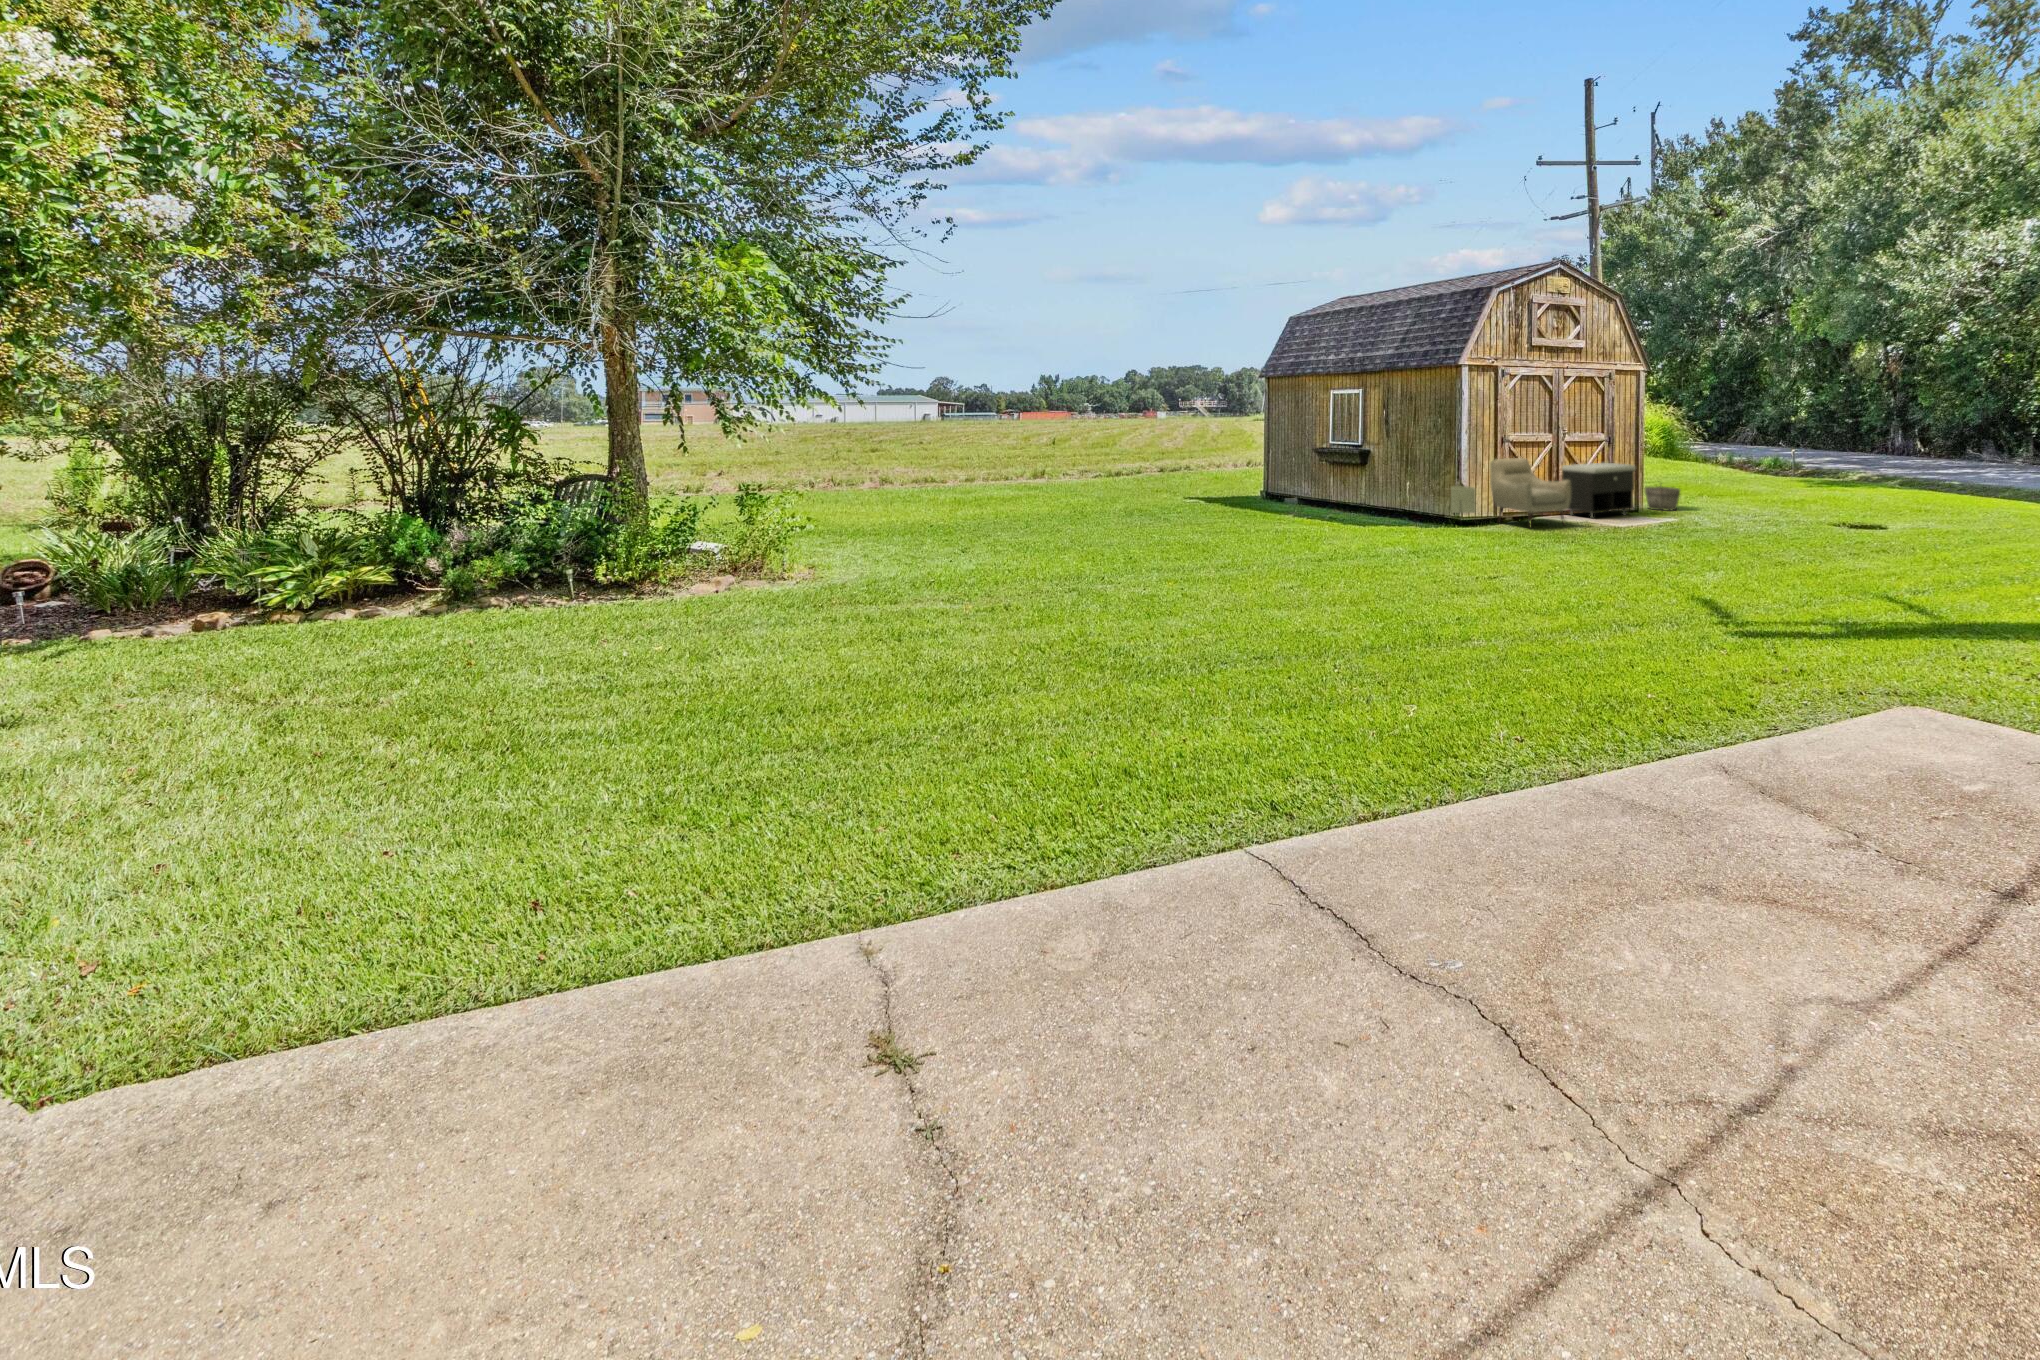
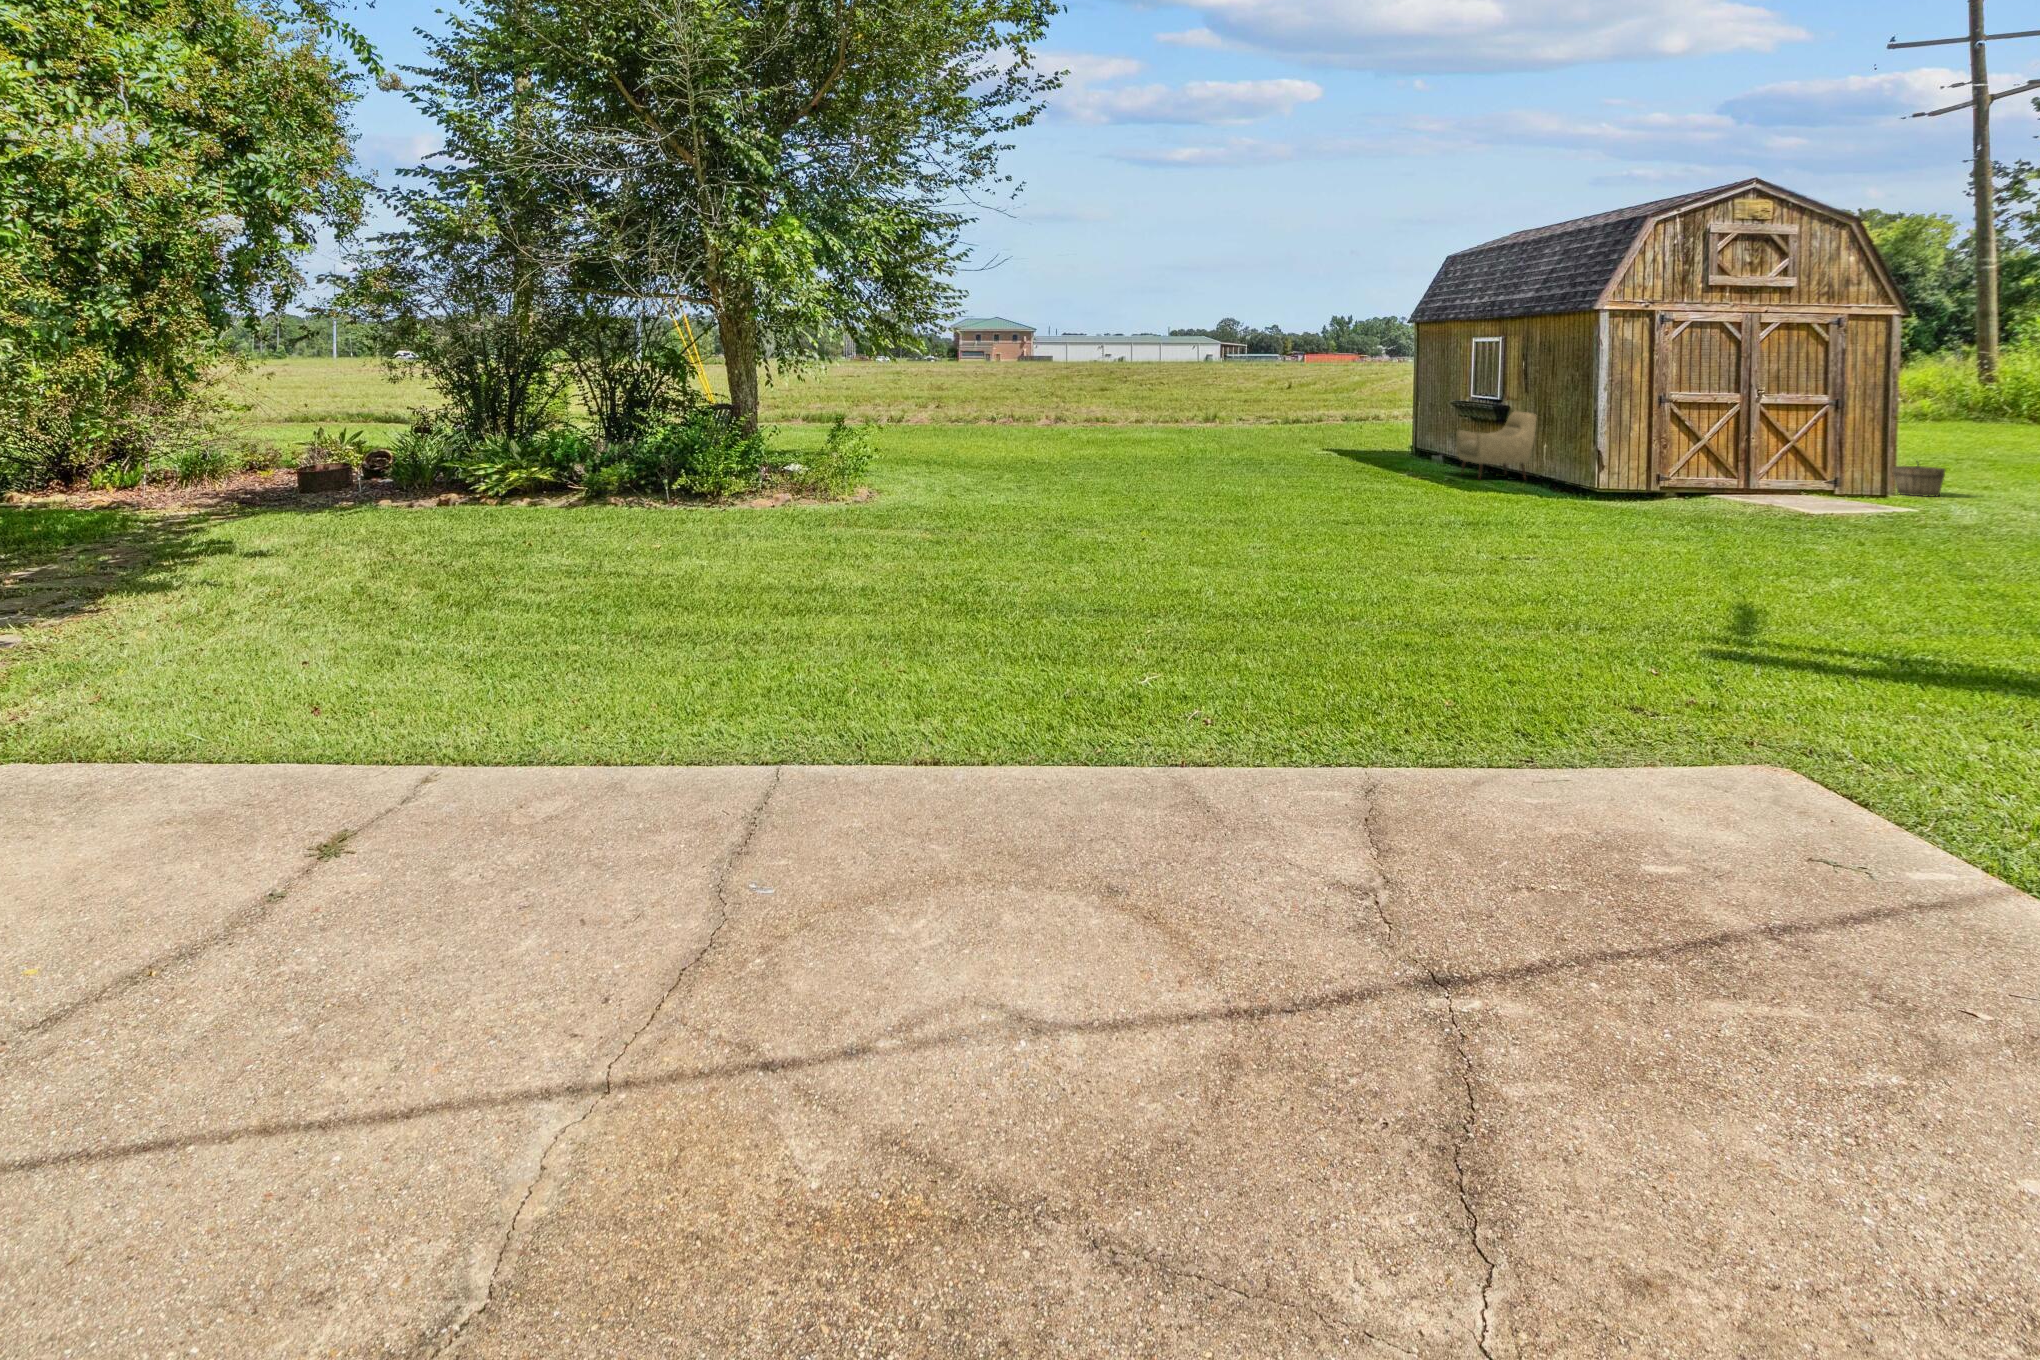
chair: present [1490,458,1571,527] -> present [1457,411,1537,479]
storage bench: present [1562,463,1636,517] -> none [1752,432,1862,498]
planter: present [1451,486,1476,514] -> none [1582,452,1614,496]

